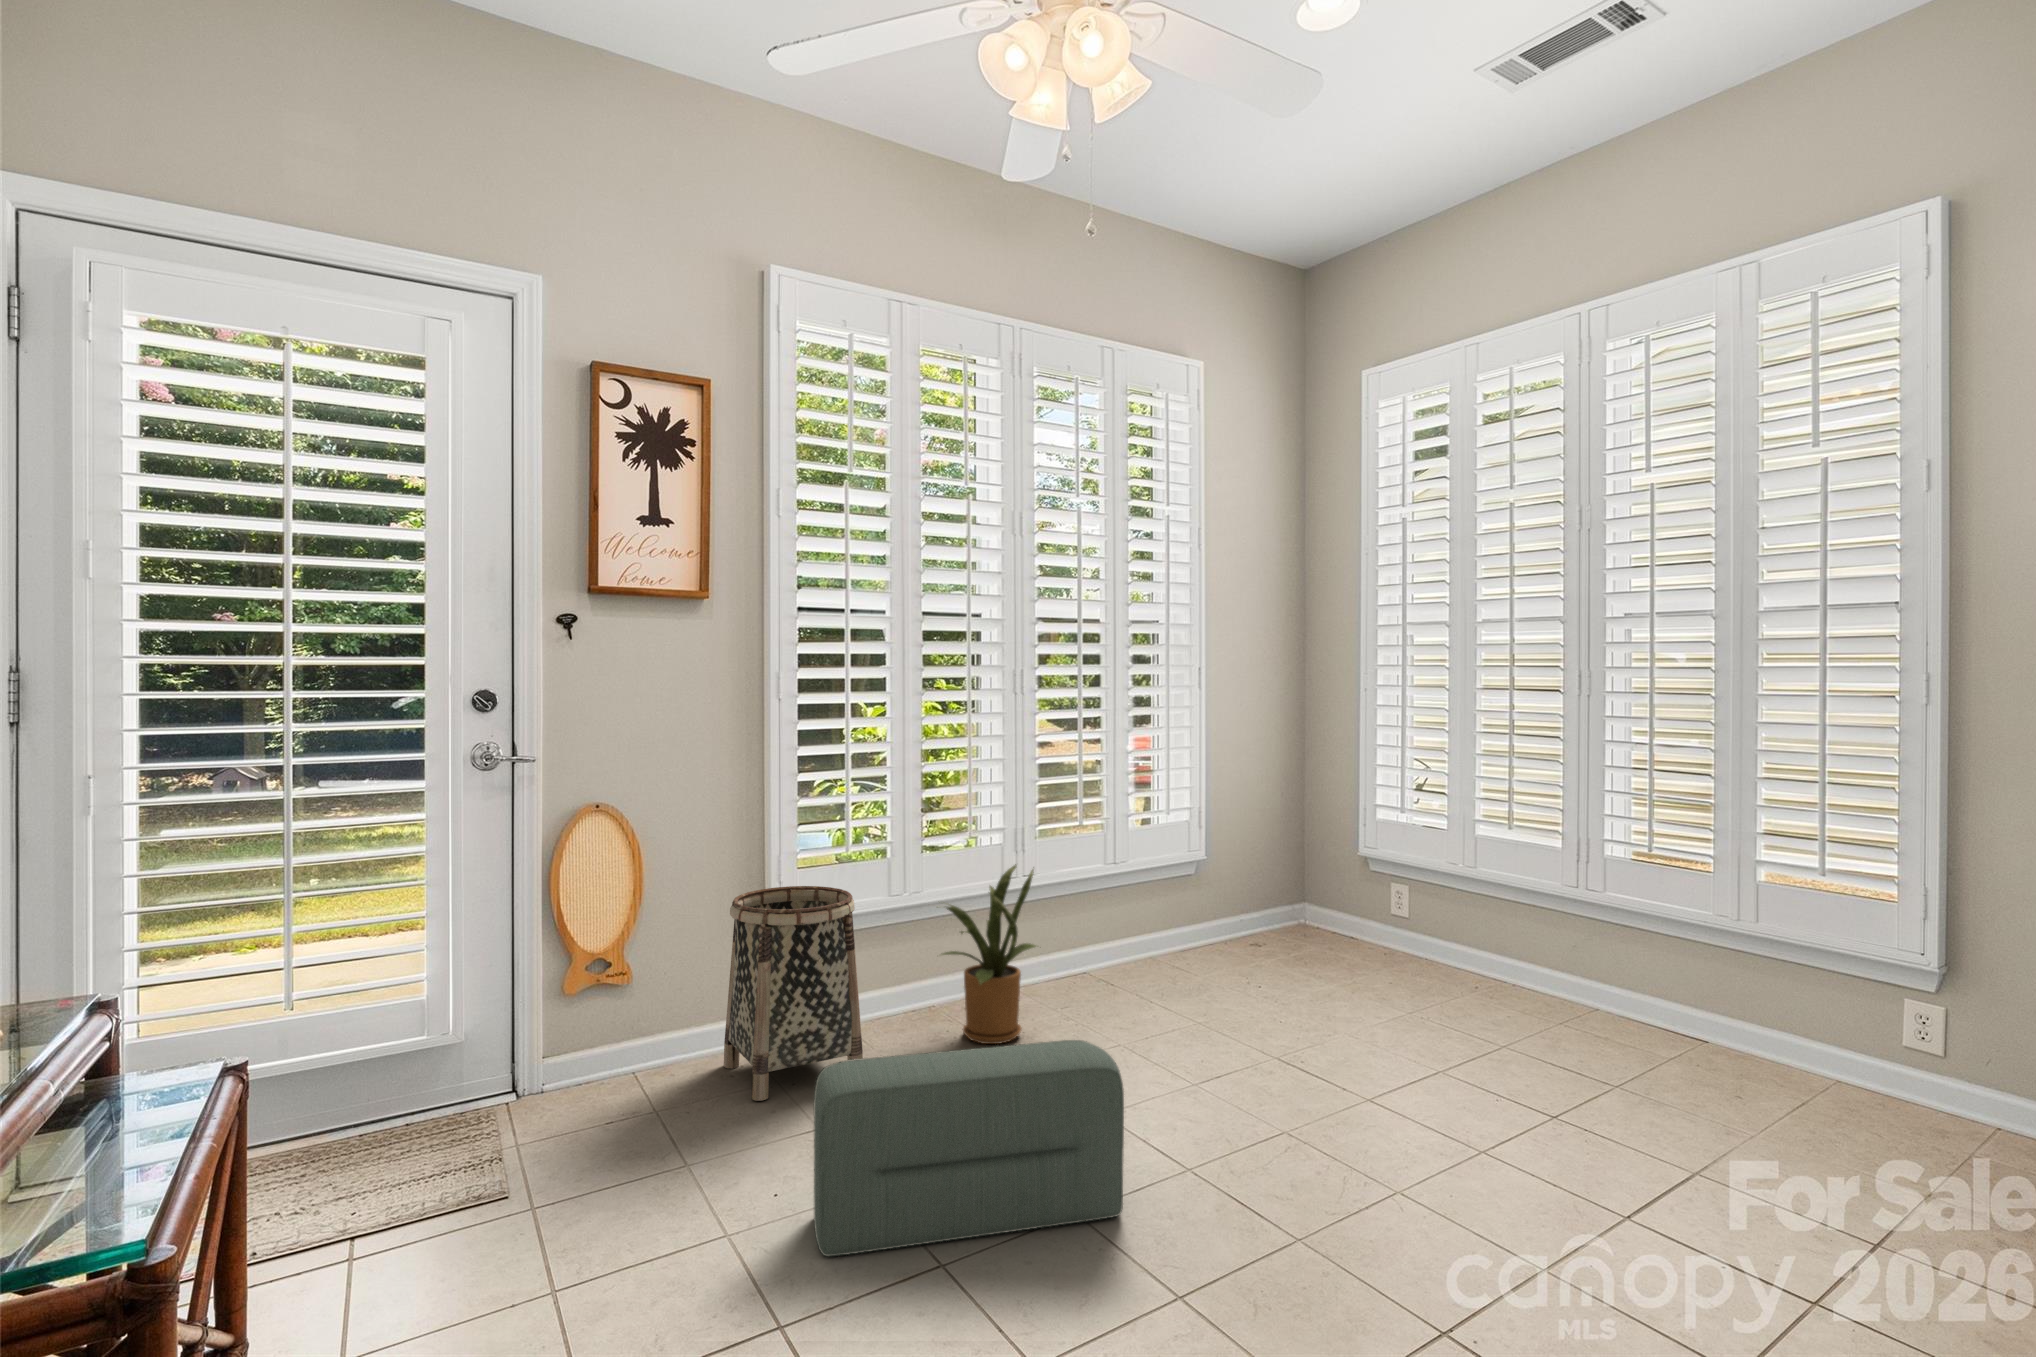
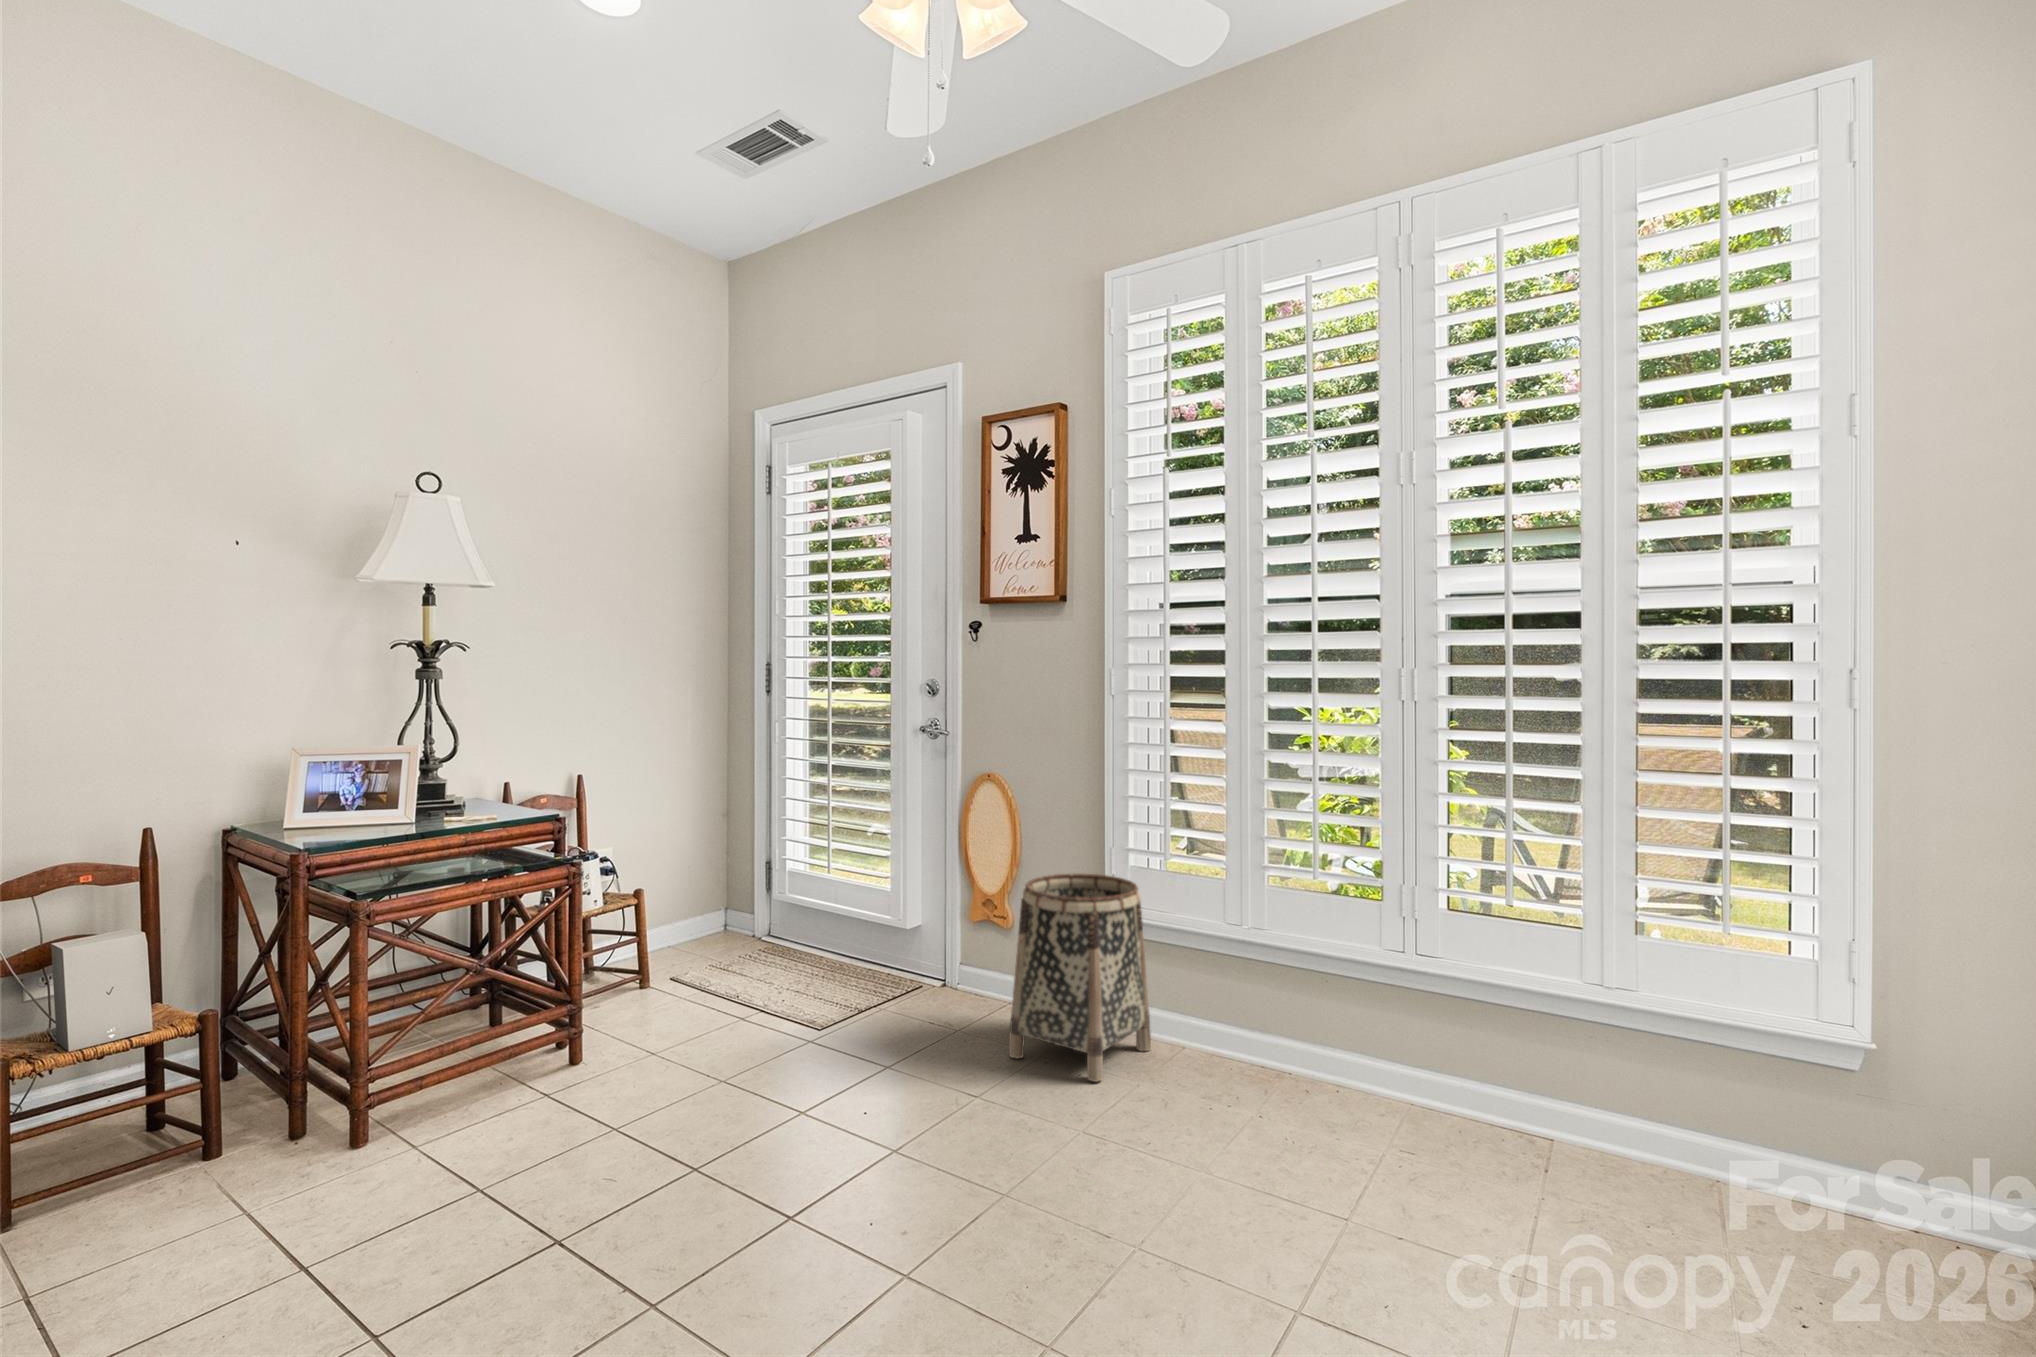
house plant: present [942,864,1036,1044] -> none [1182,917,1381,1130]
pouf: present [814,1040,1124,1256] -> none [772,1010,981,1283]

